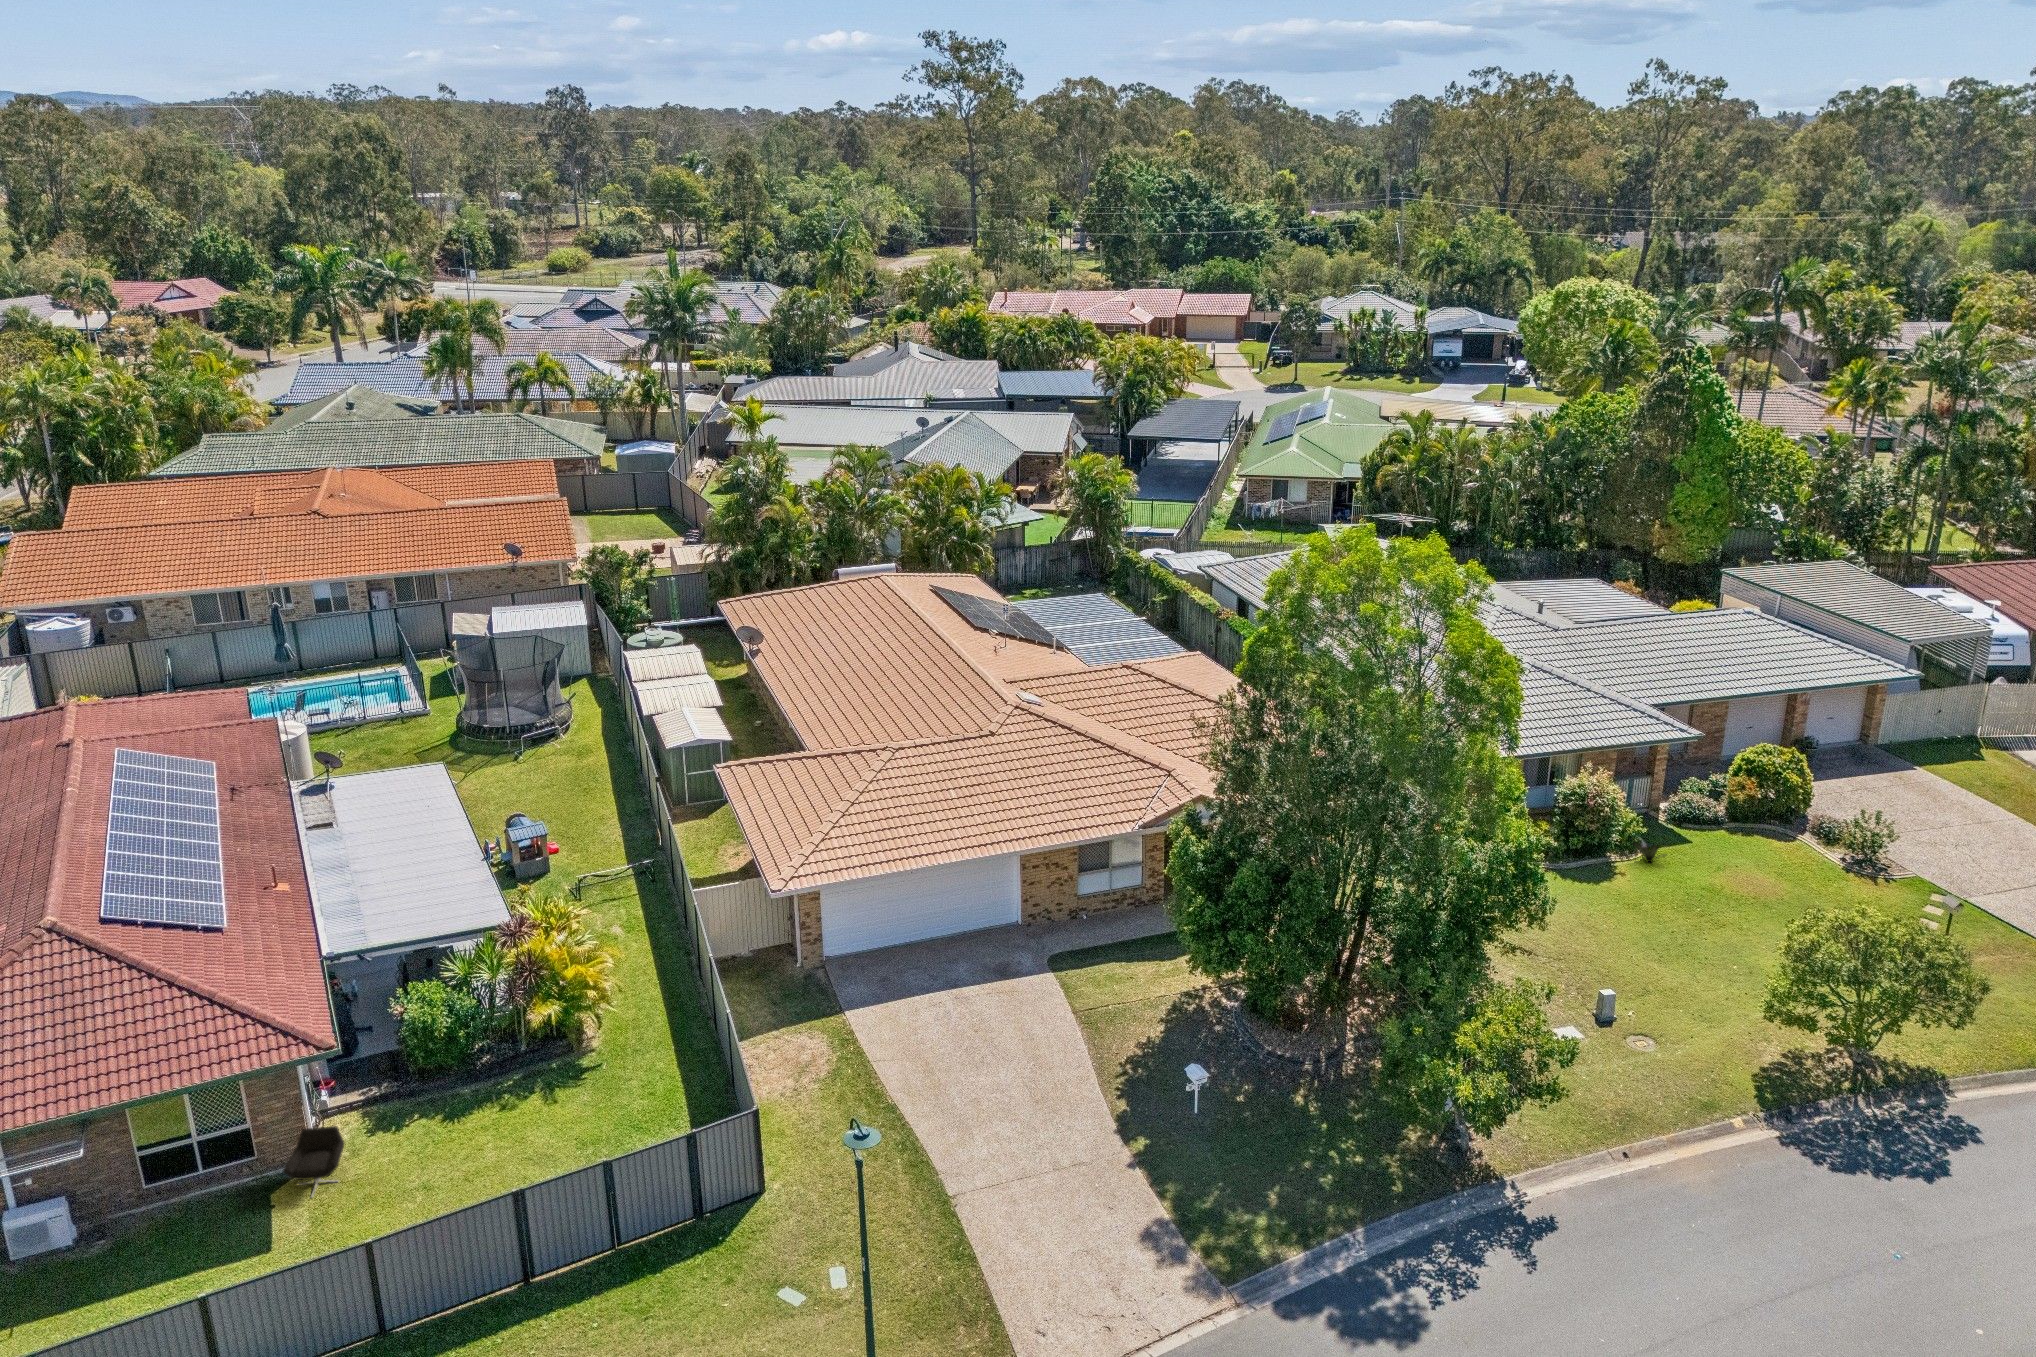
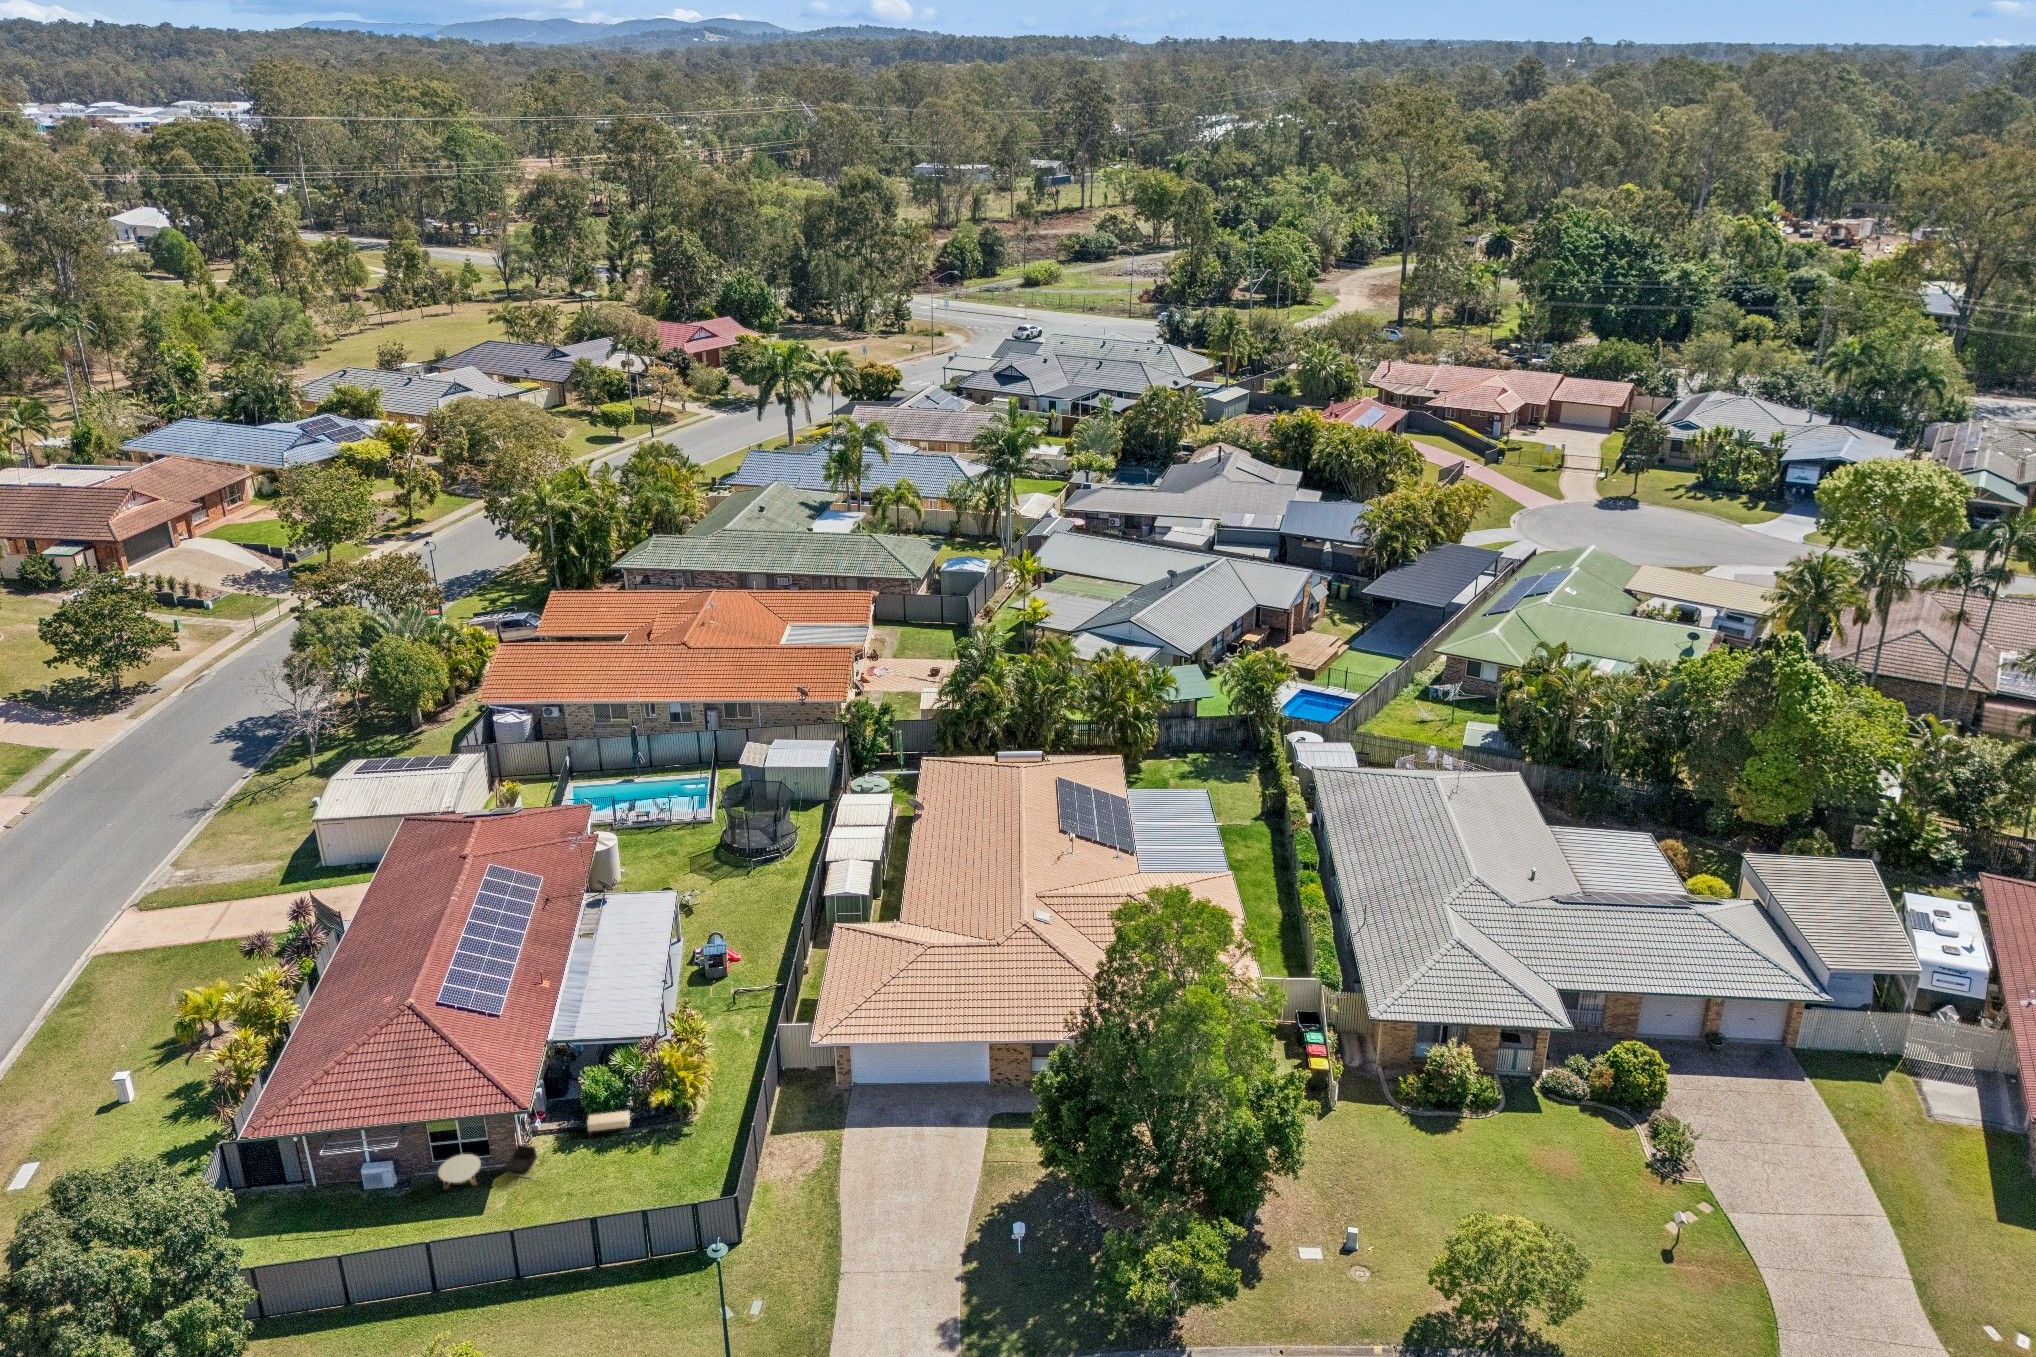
potted plant: present [1633,843,1667,863] -> none [1485,1101,1509,1122]
bench: none [413,1050,490,1106] -> present [587,1111,630,1135]
round table: none [154,1163,239,1232] -> present [438,1154,481,1189]

